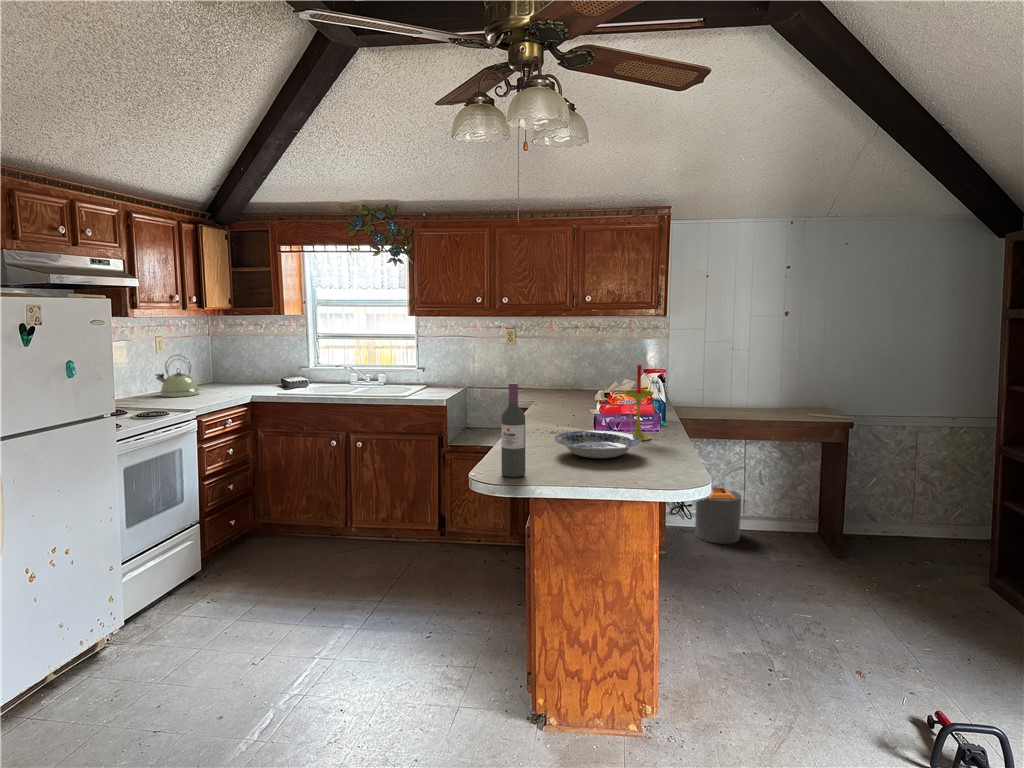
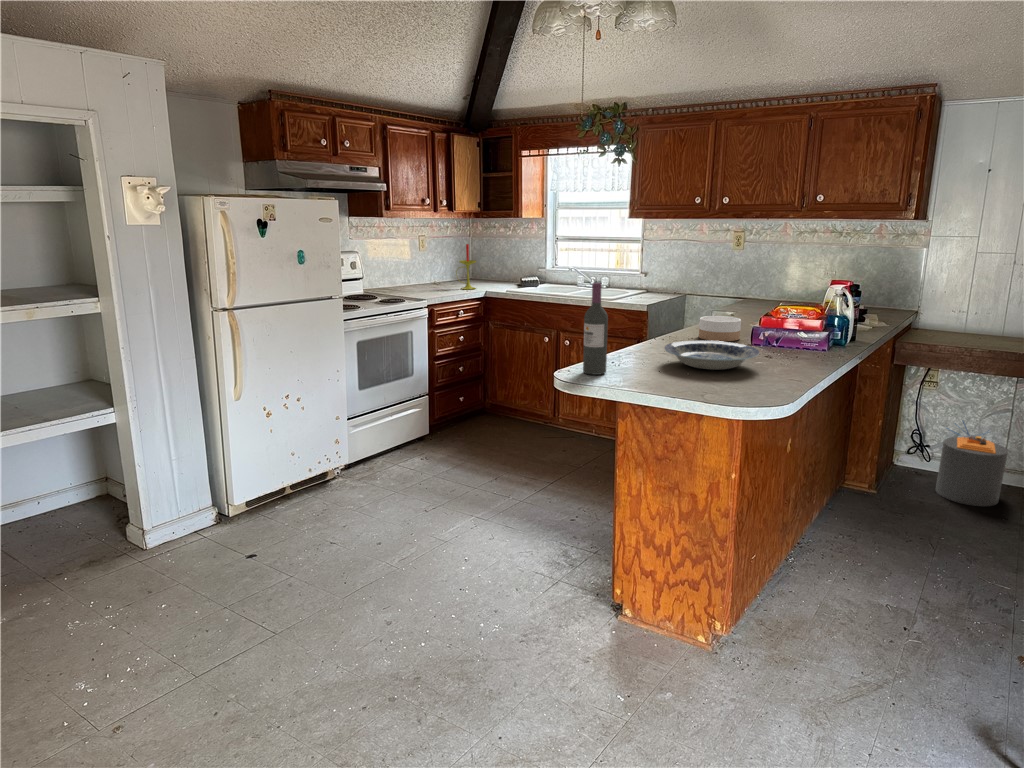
kettle: present [156,355,199,397] -> none [413,252,446,288]
candle: present [624,365,654,440] -> present [456,244,476,290]
bowl: none [541,406,578,430] -> present [699,316,741,341]

